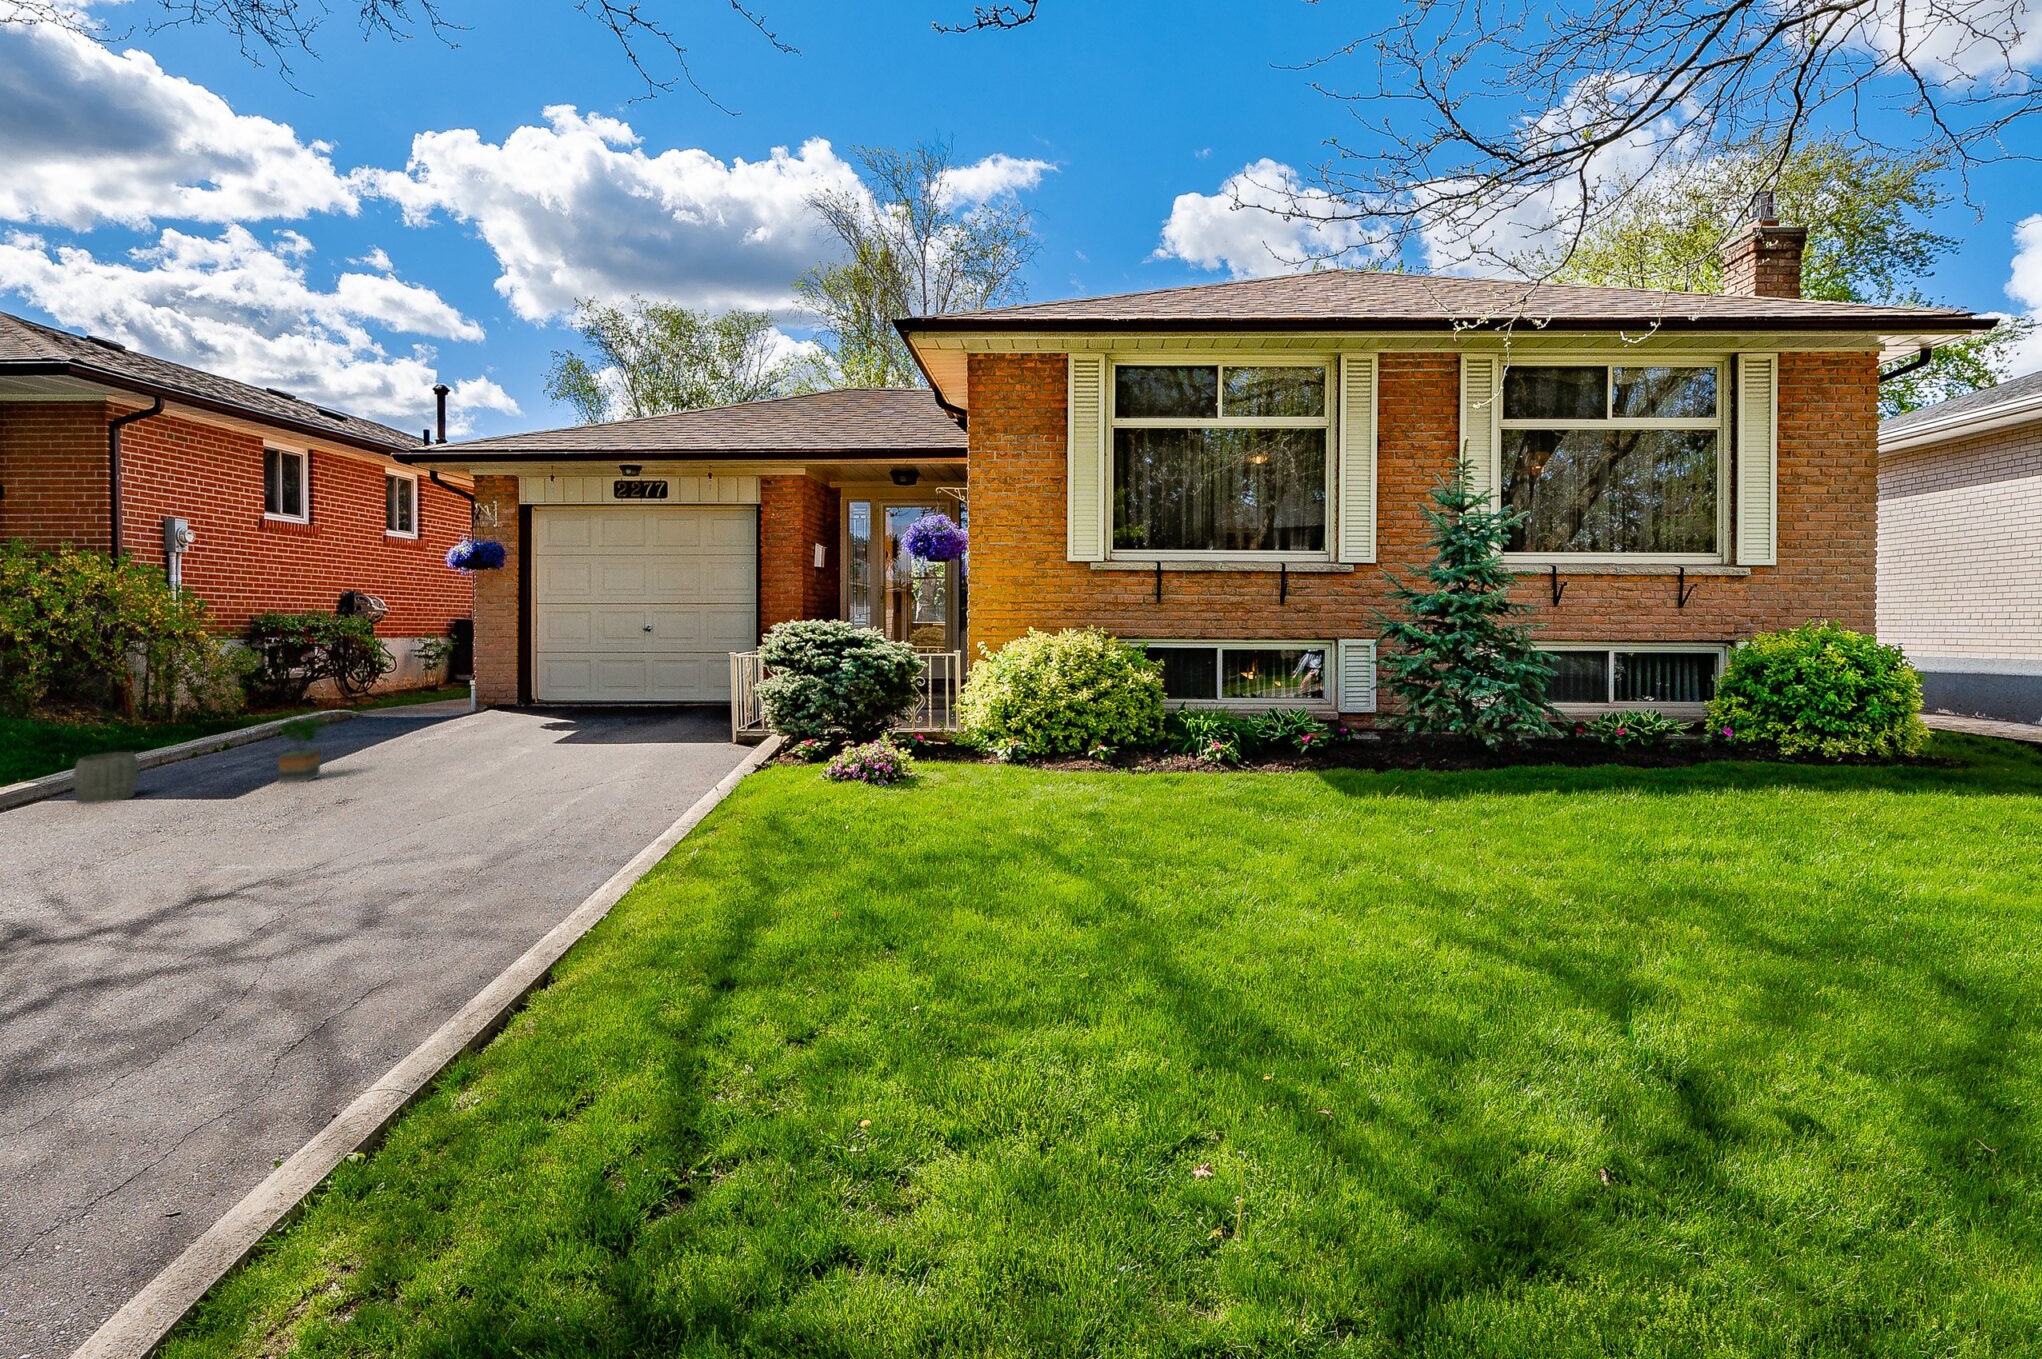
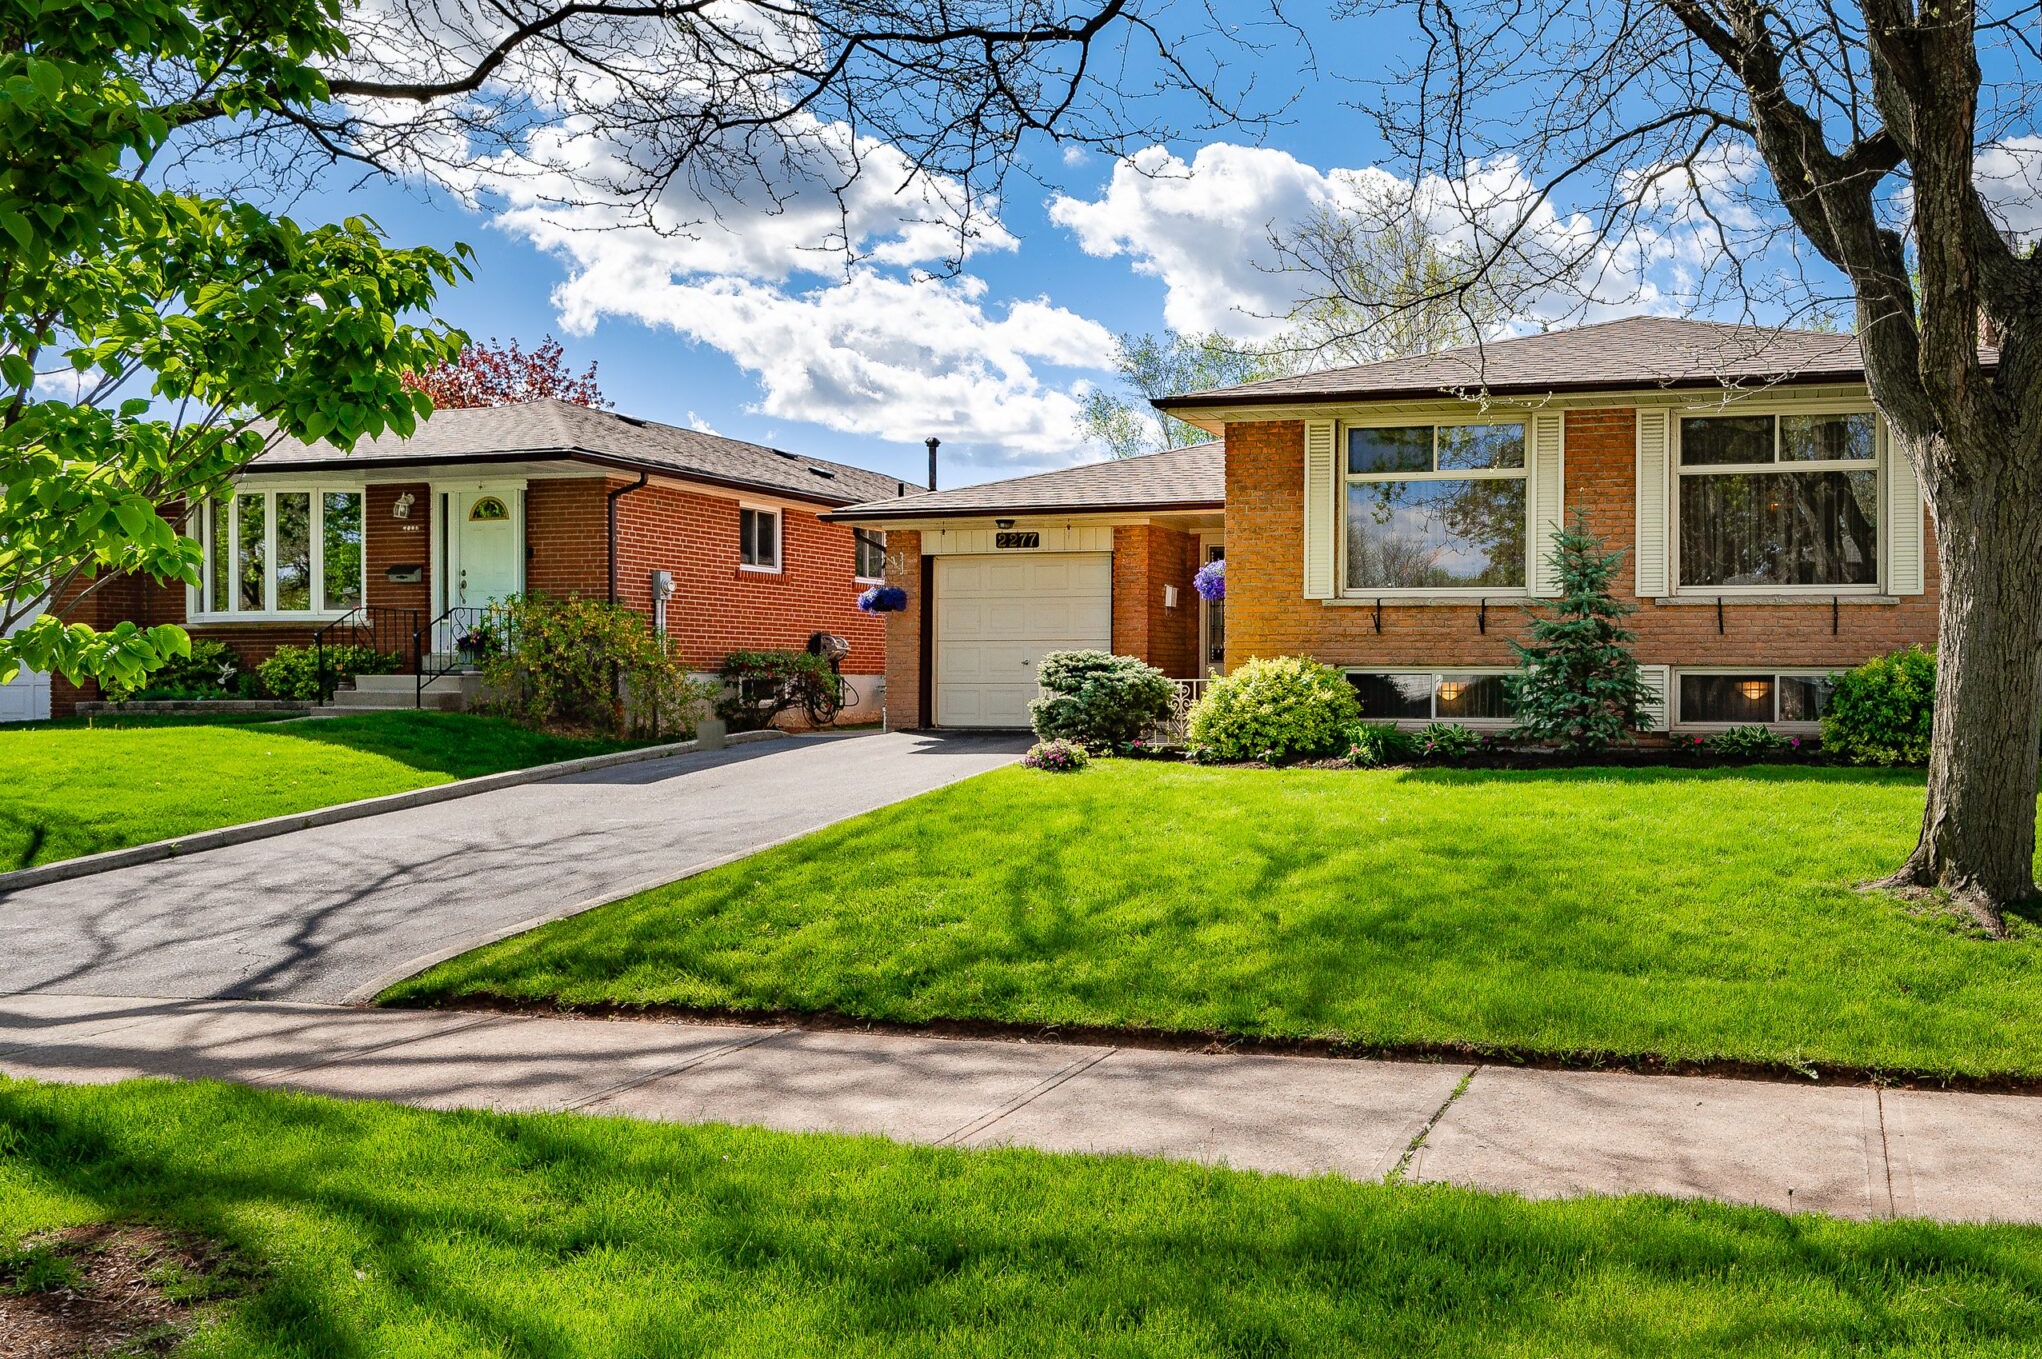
potted tree: present [278,718,329,783] -> none [794,704,822,748]

